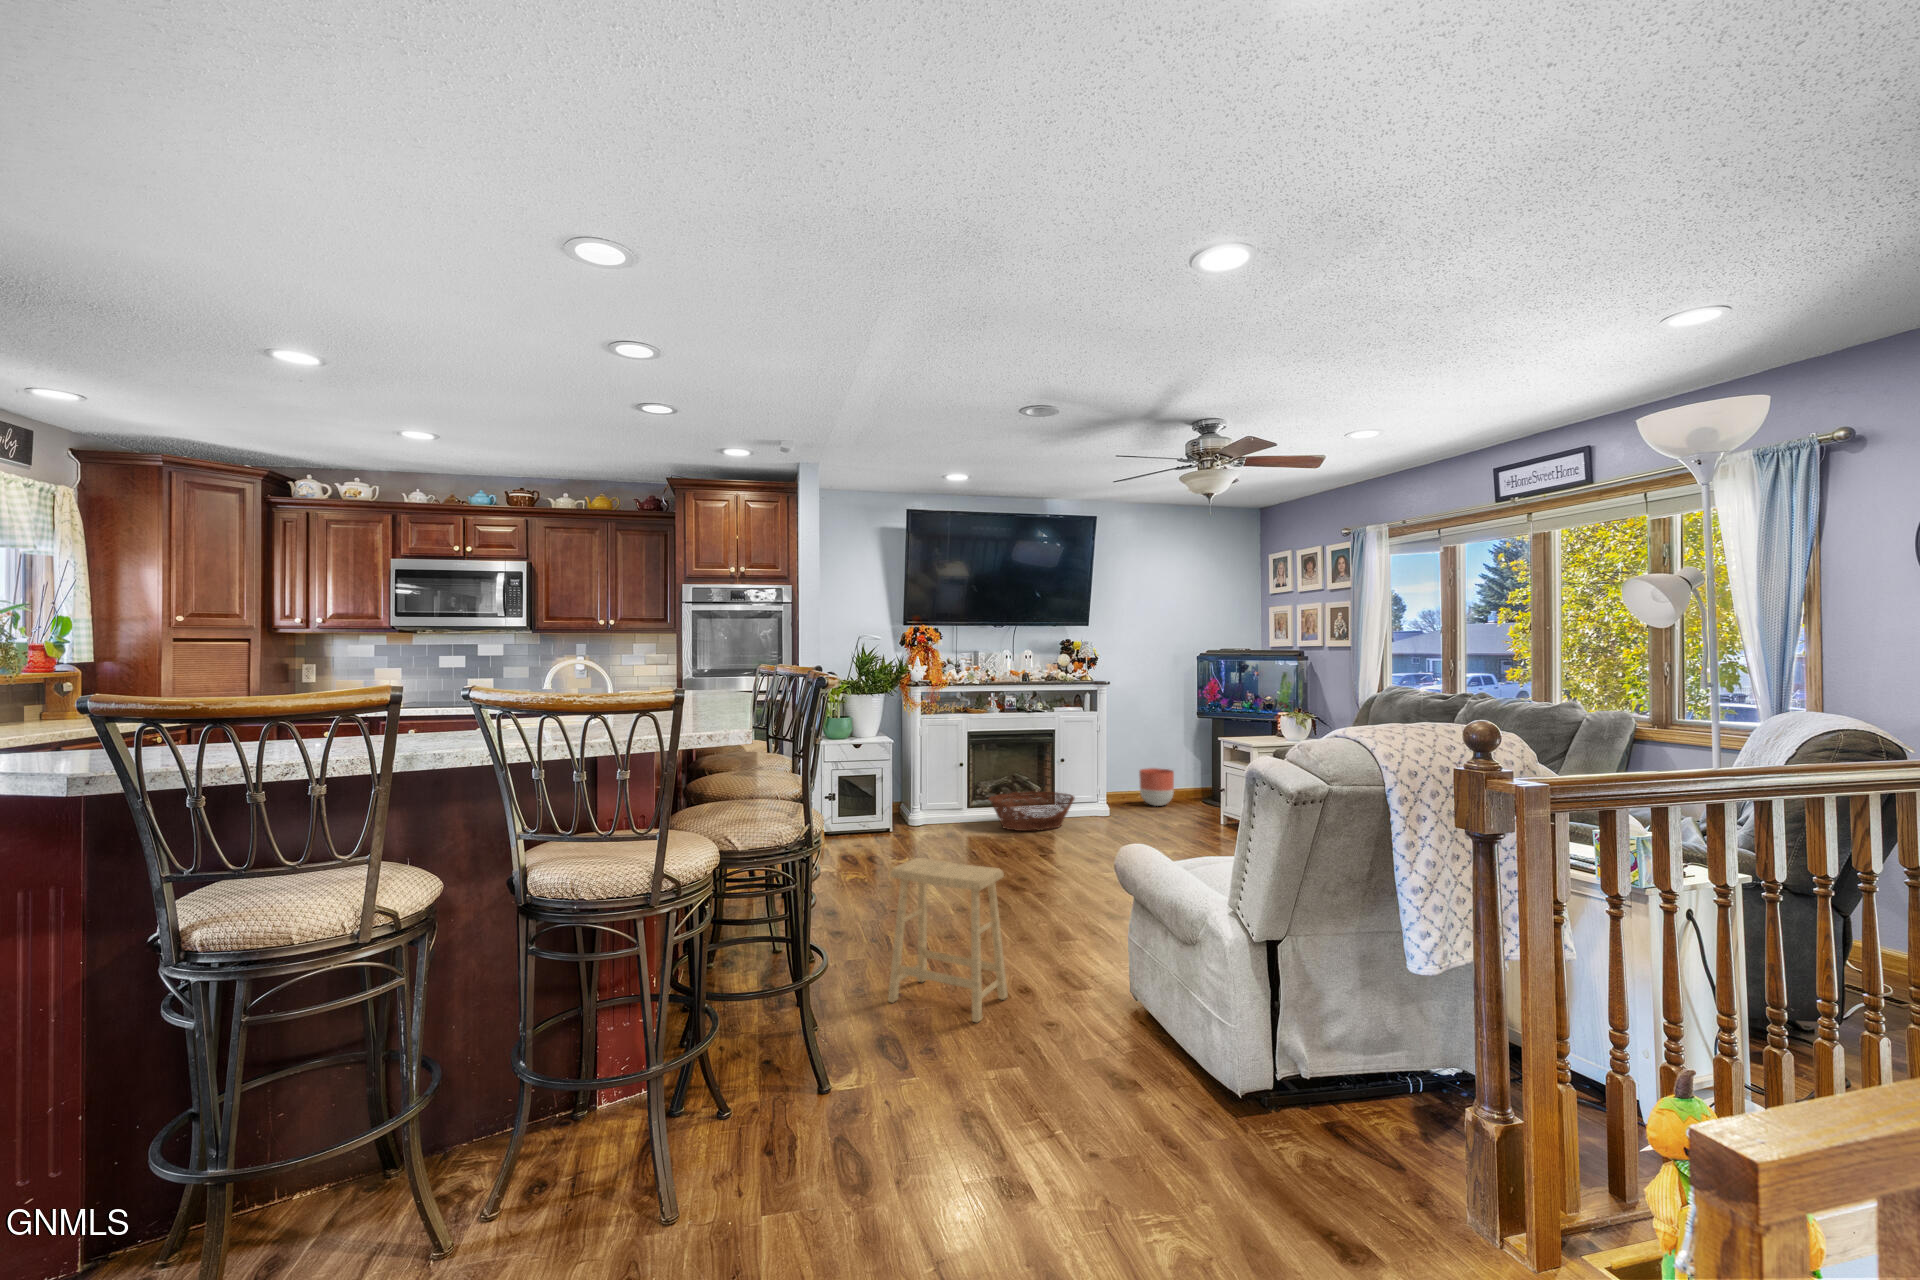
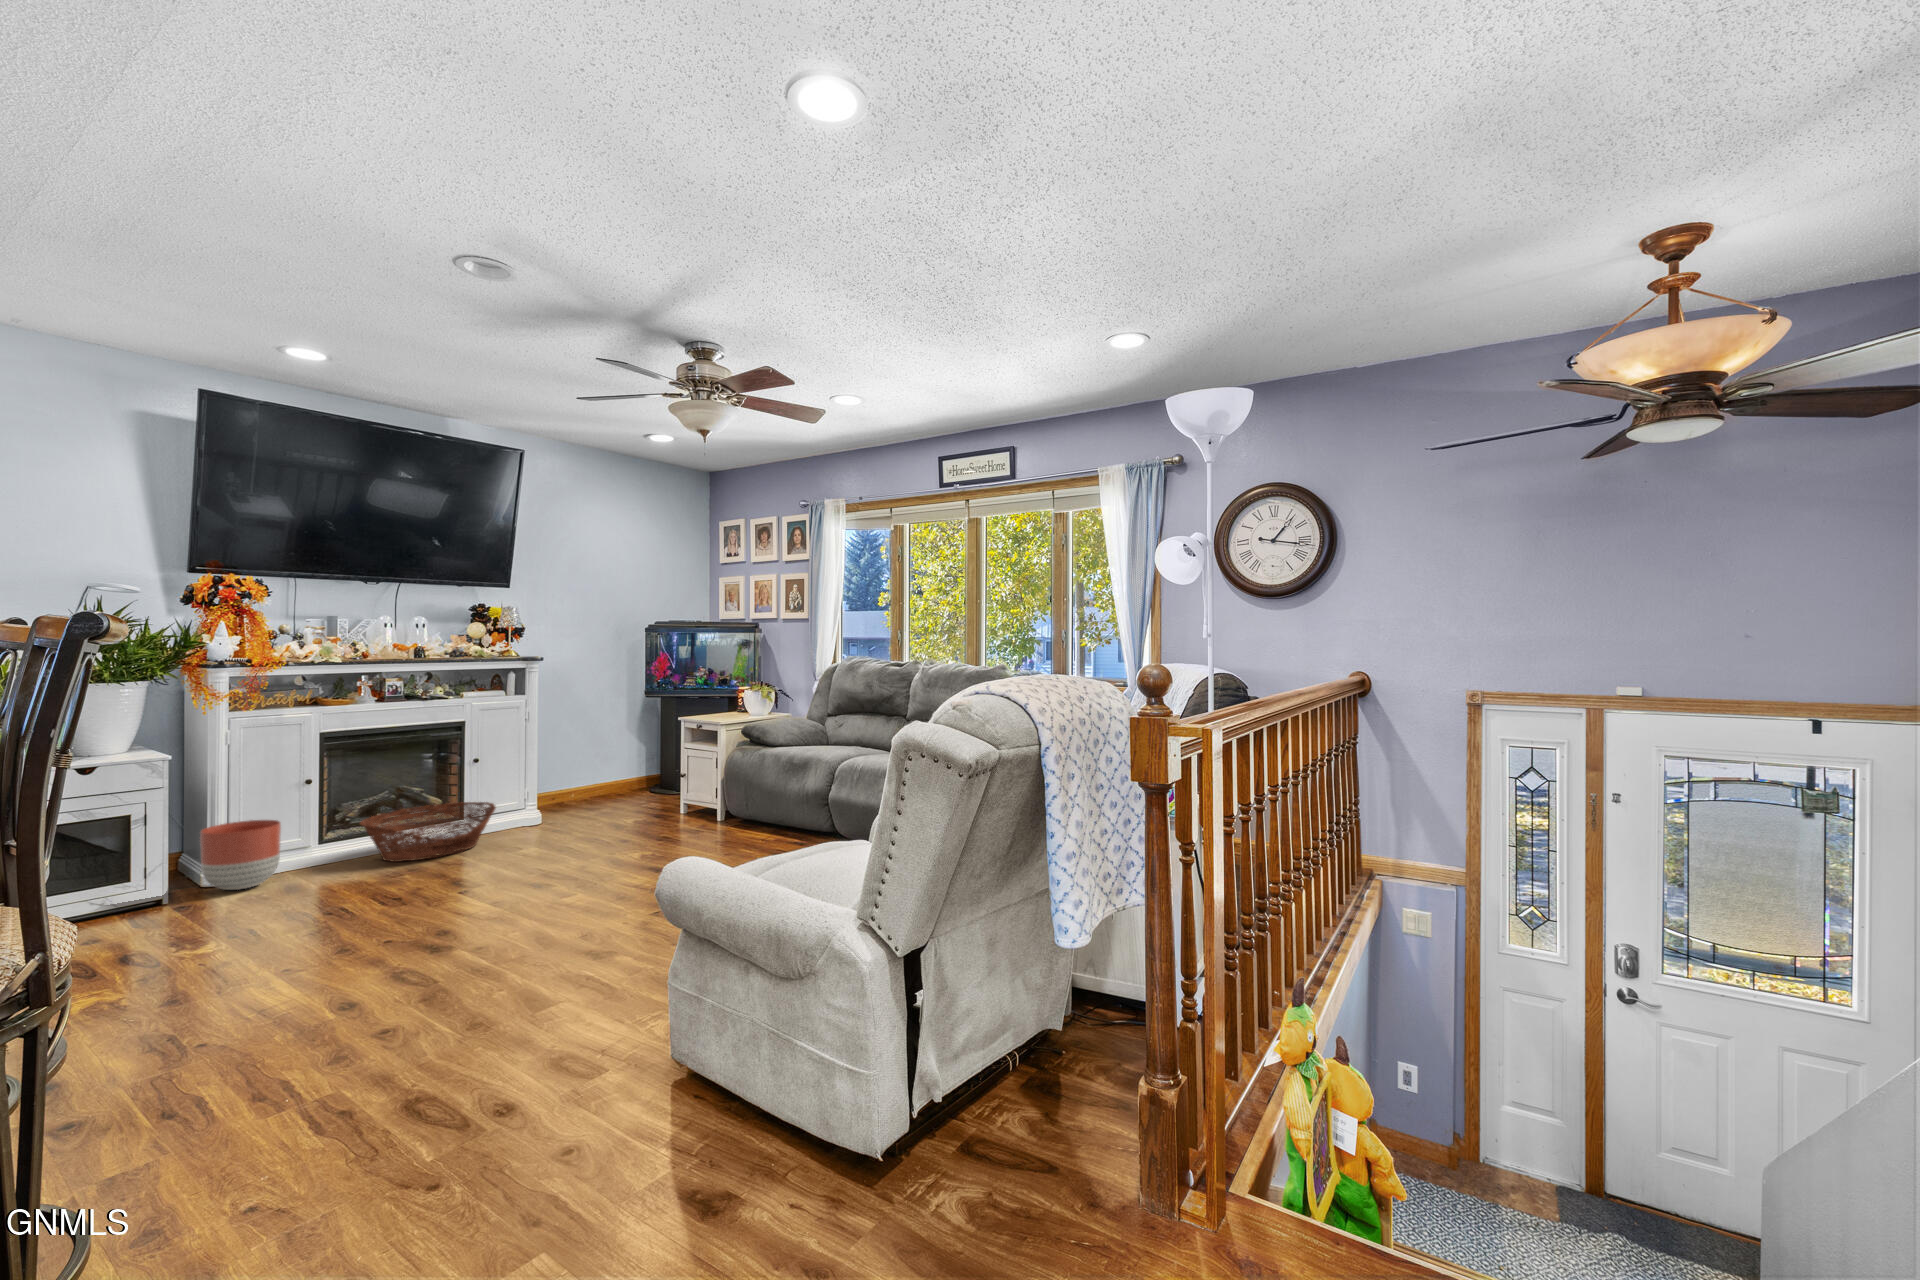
planter: present [1139,768,1174,806] -> present [200,820,281,890]
footstool: present [888,858,1008,1022] -> none [229,931,478,1223]

